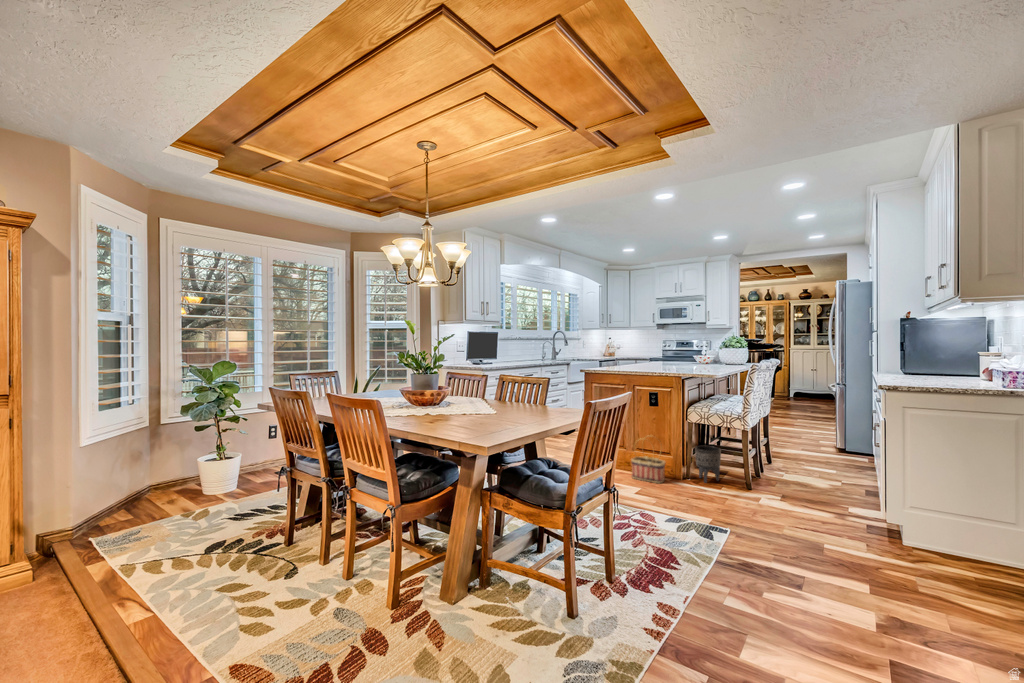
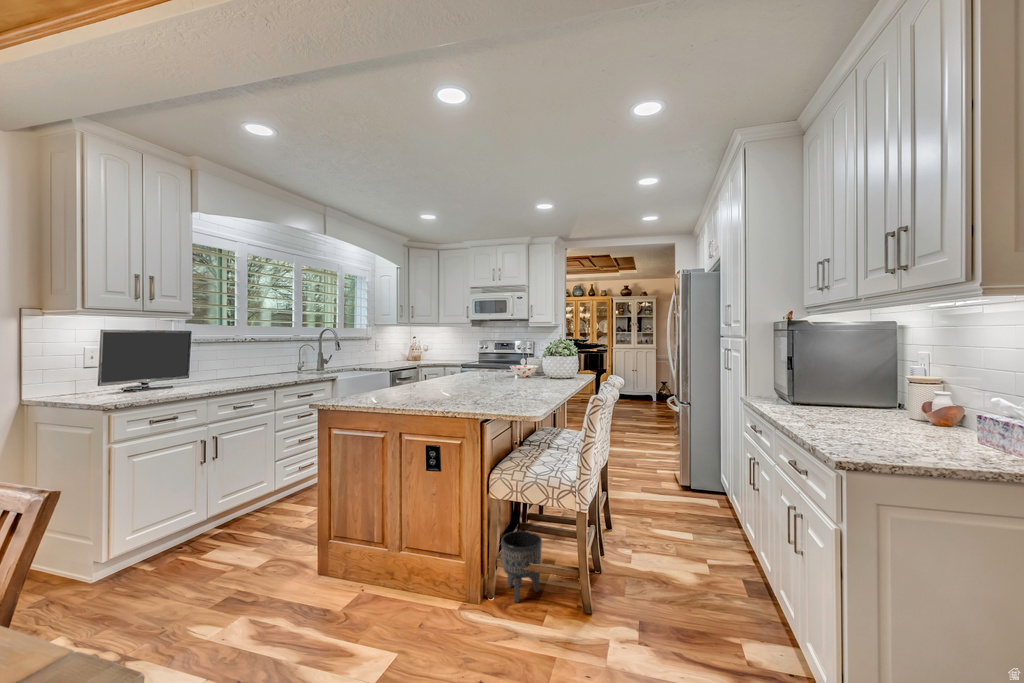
basket: present [631,438,665,483] -> none [390,525,451,619]

